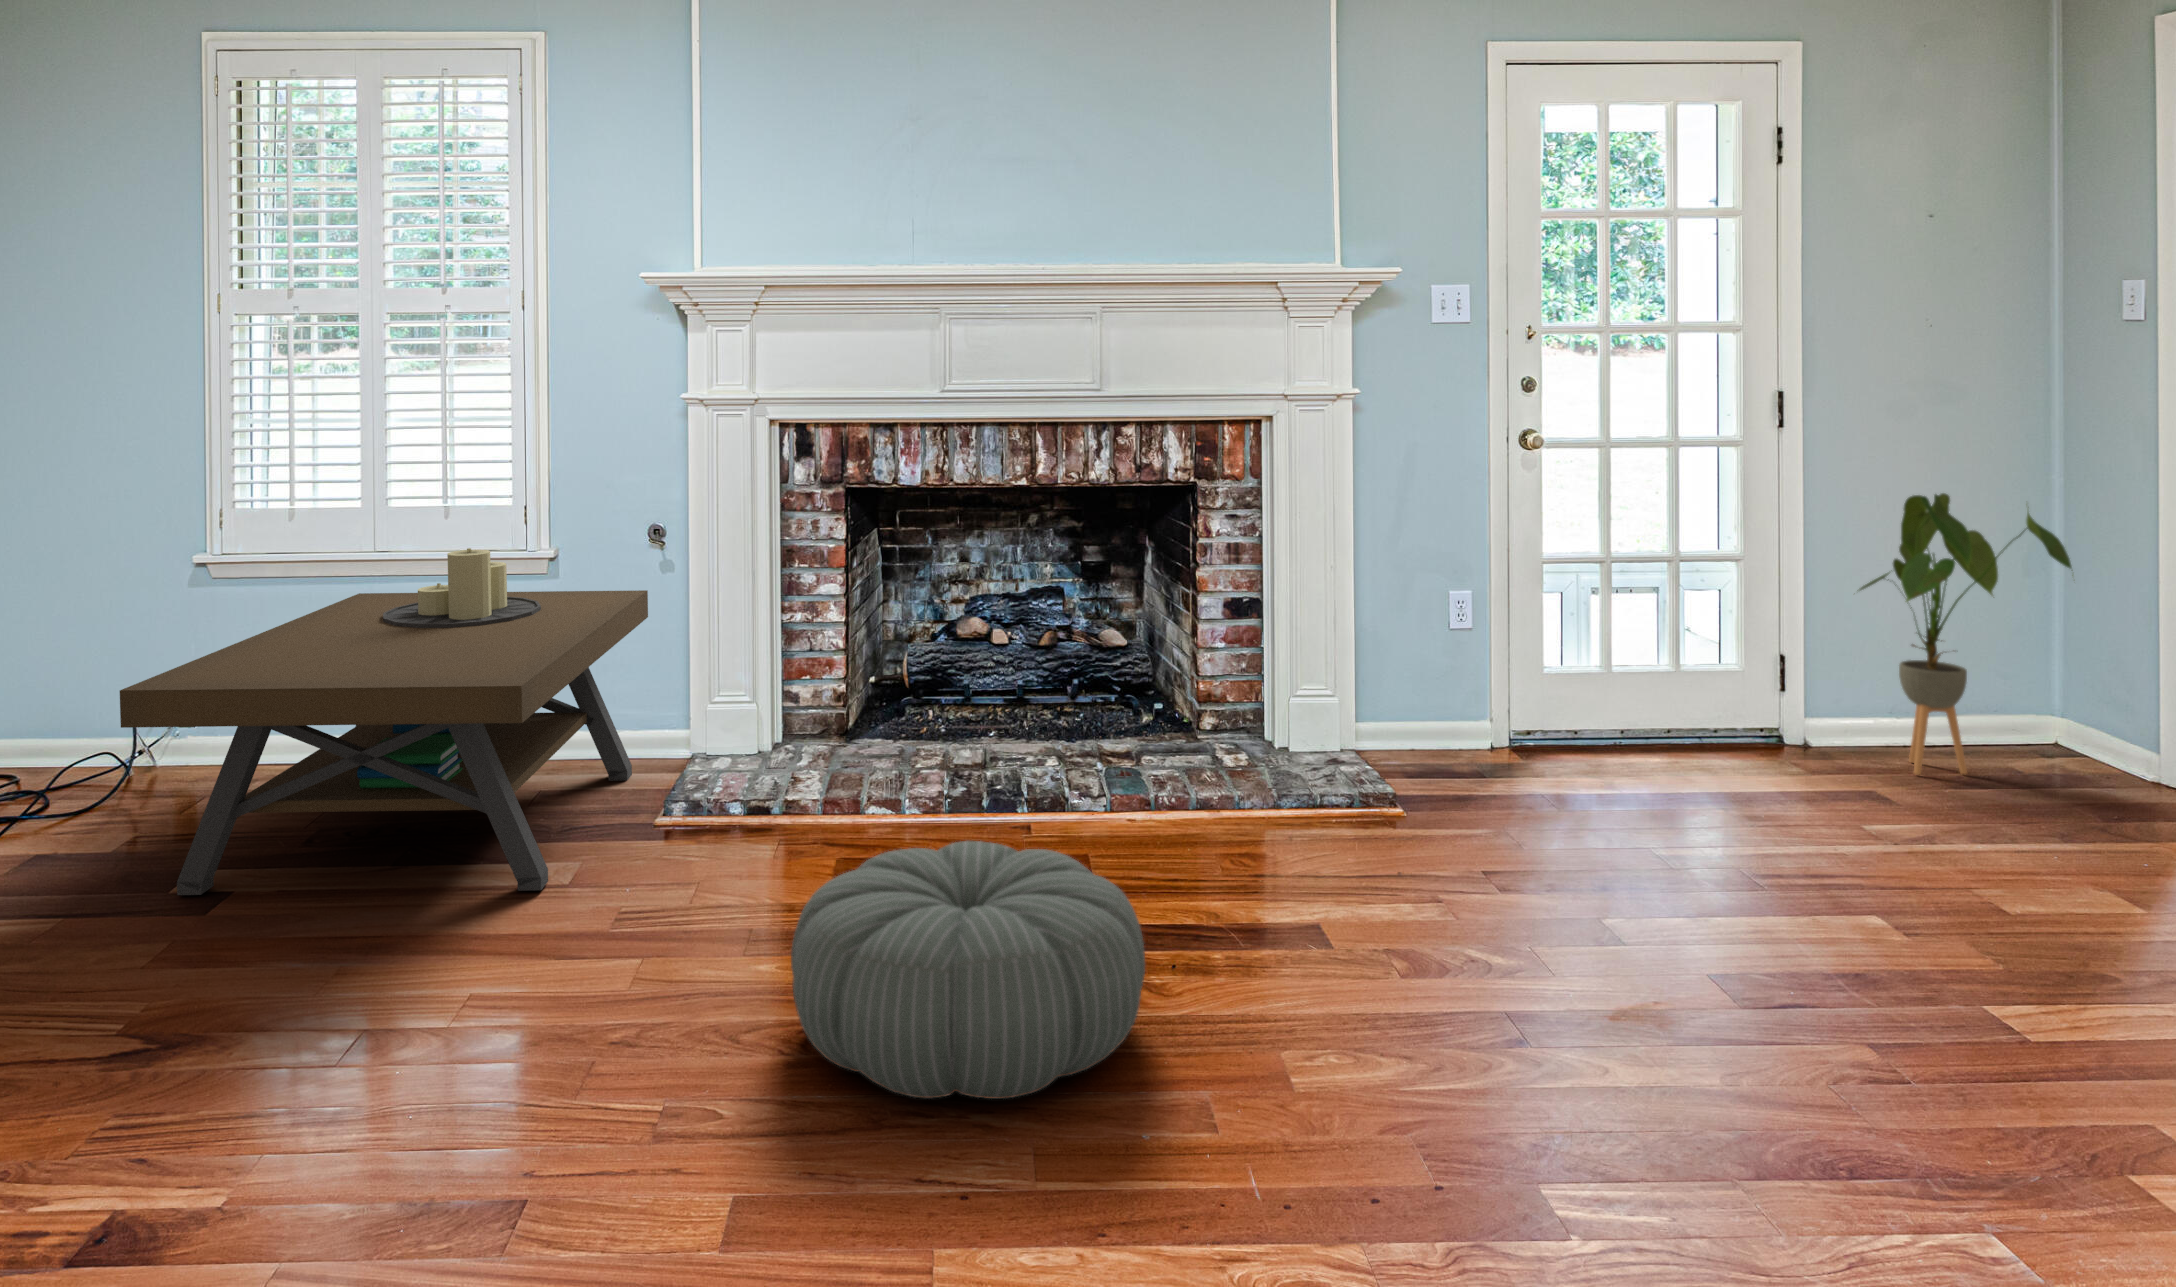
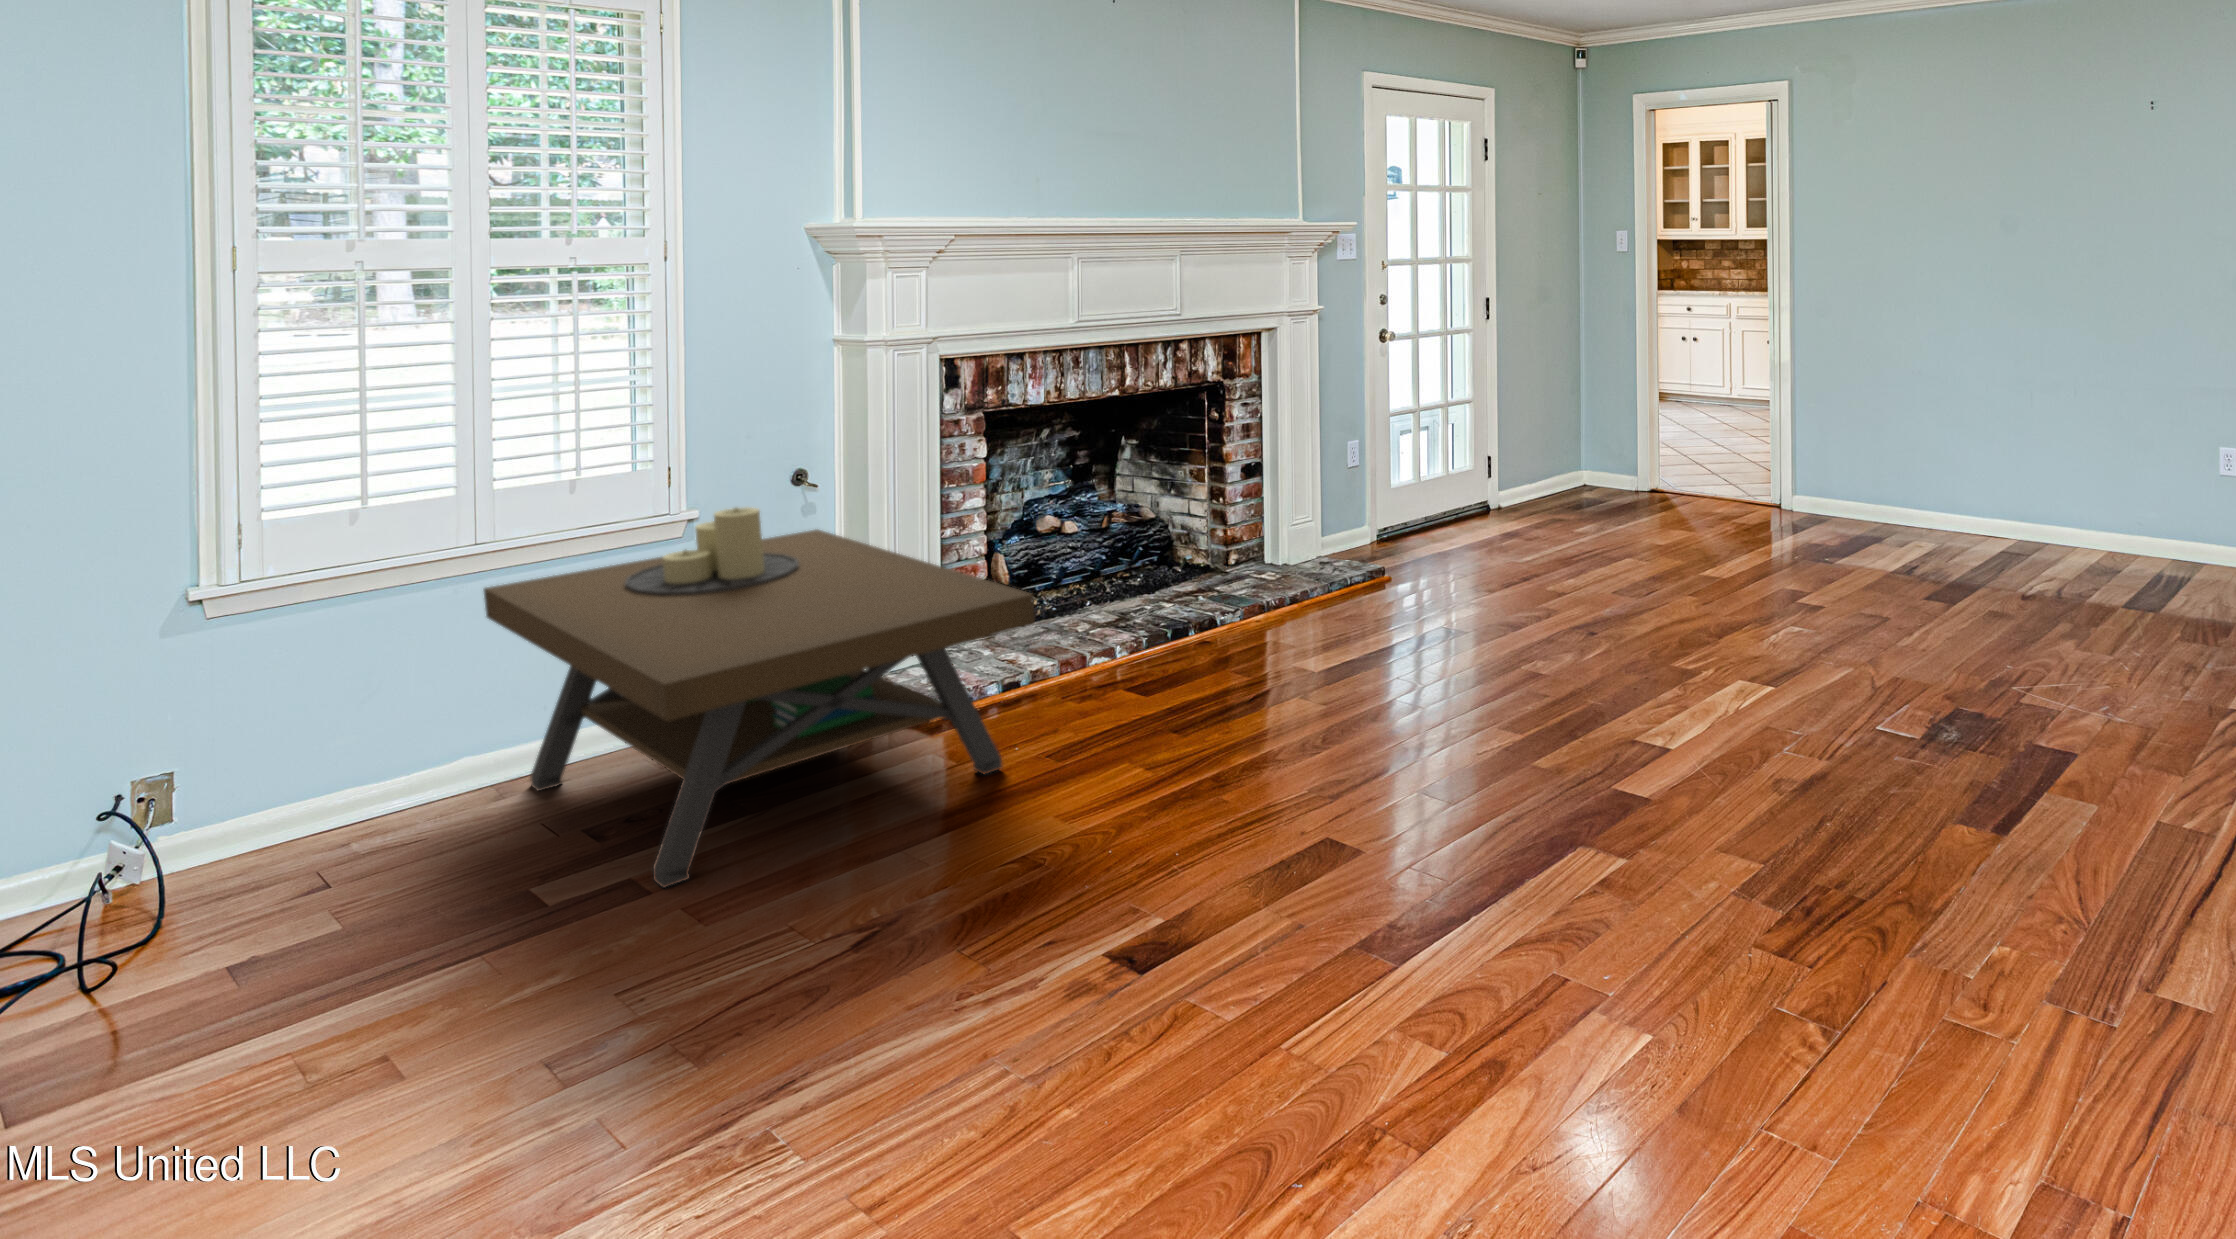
house plant: present [1860,493,2073,775] -> none [1528,353,1624,507]
pouf: present [791,841,1145,1099] -> none [1317,613,1536,753]

